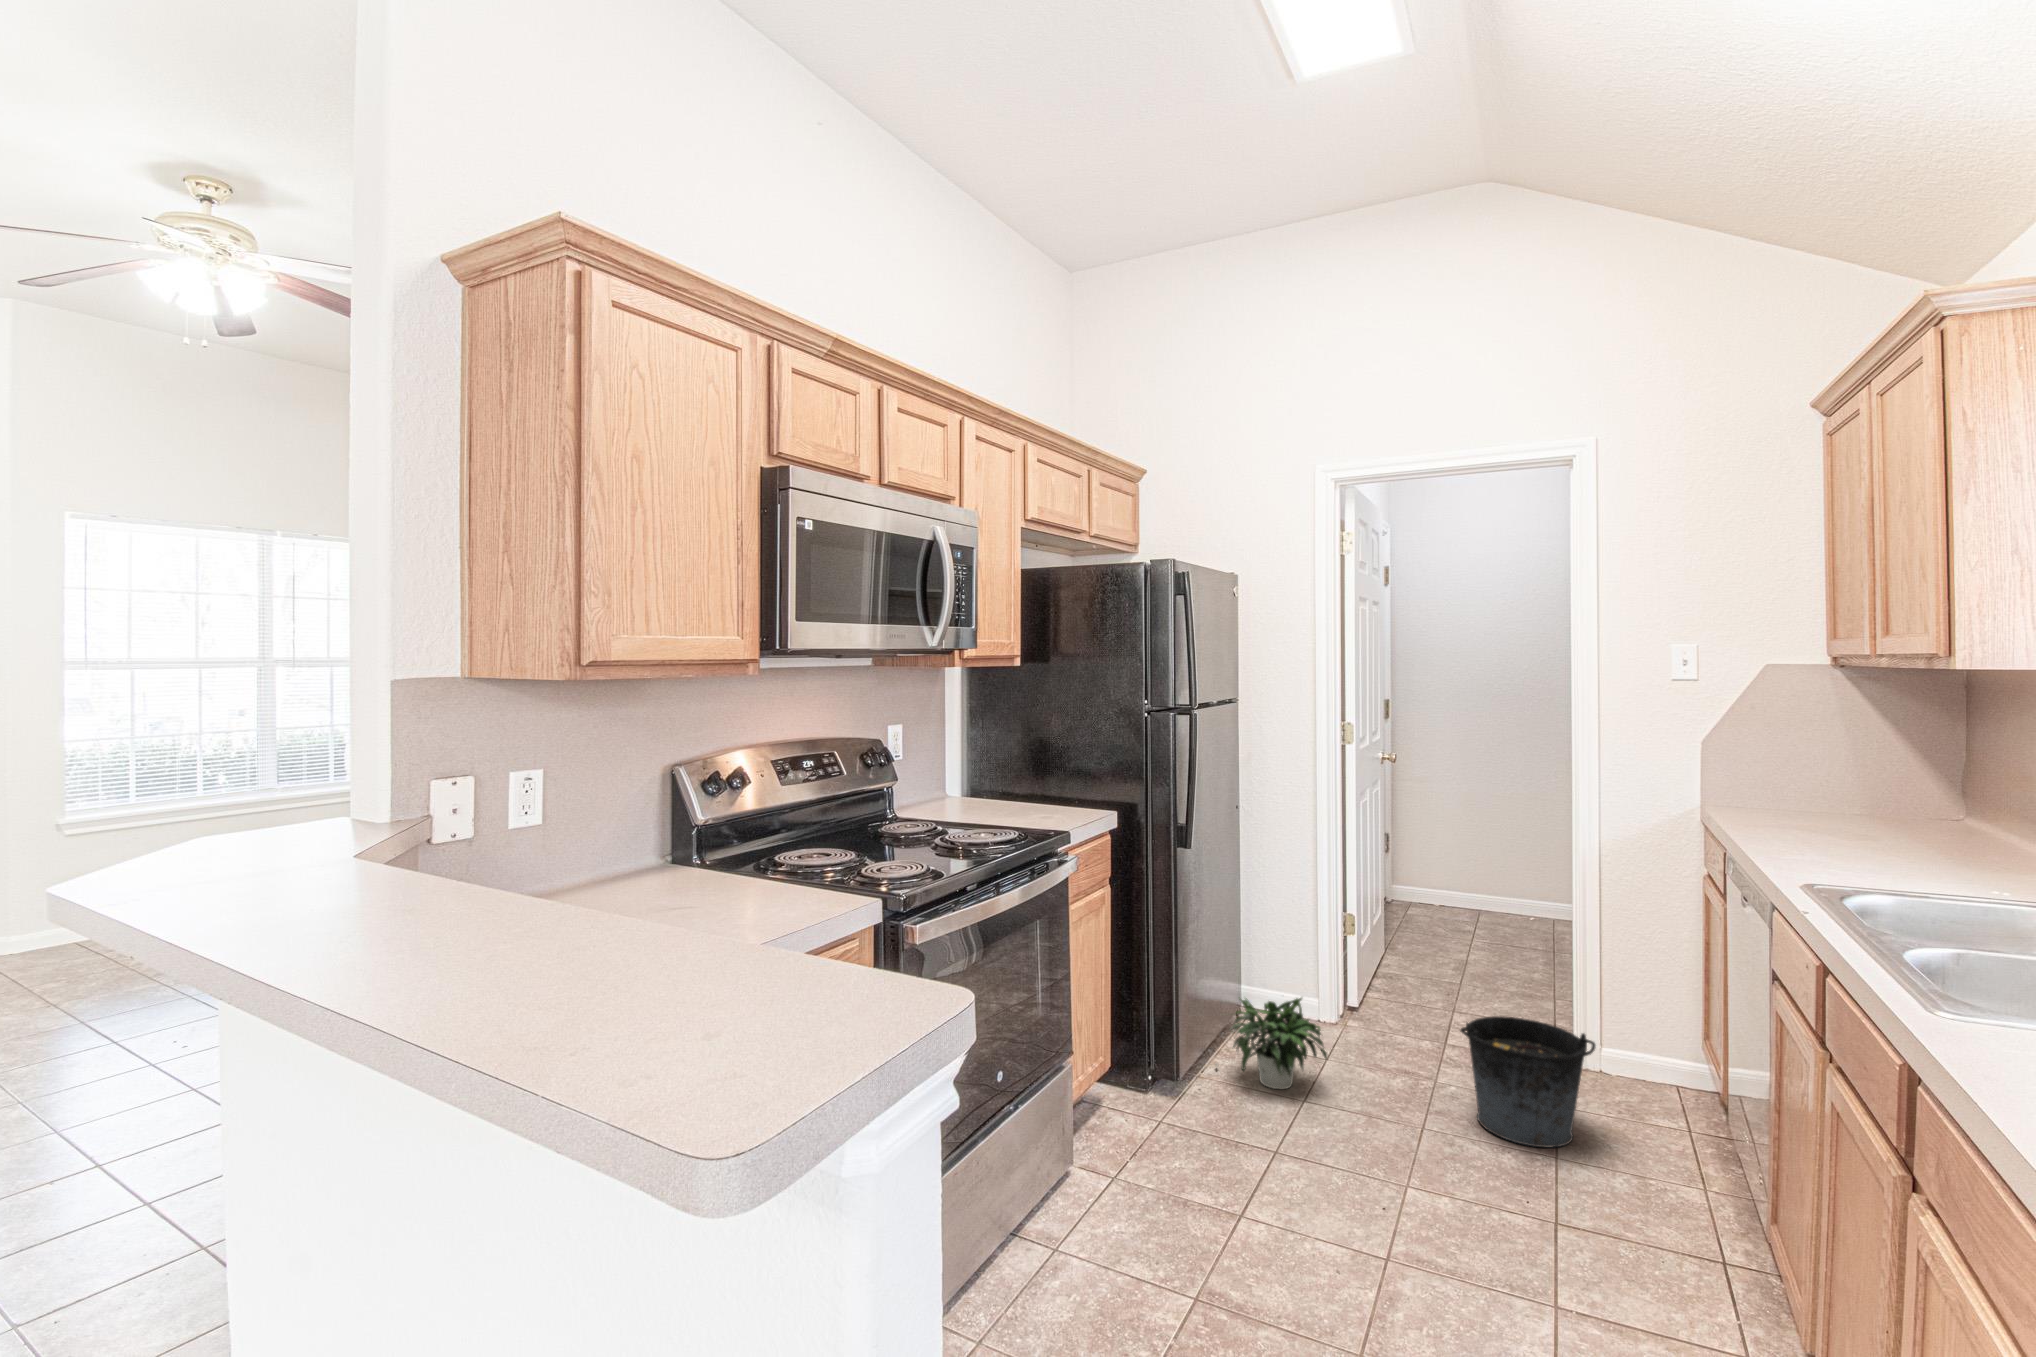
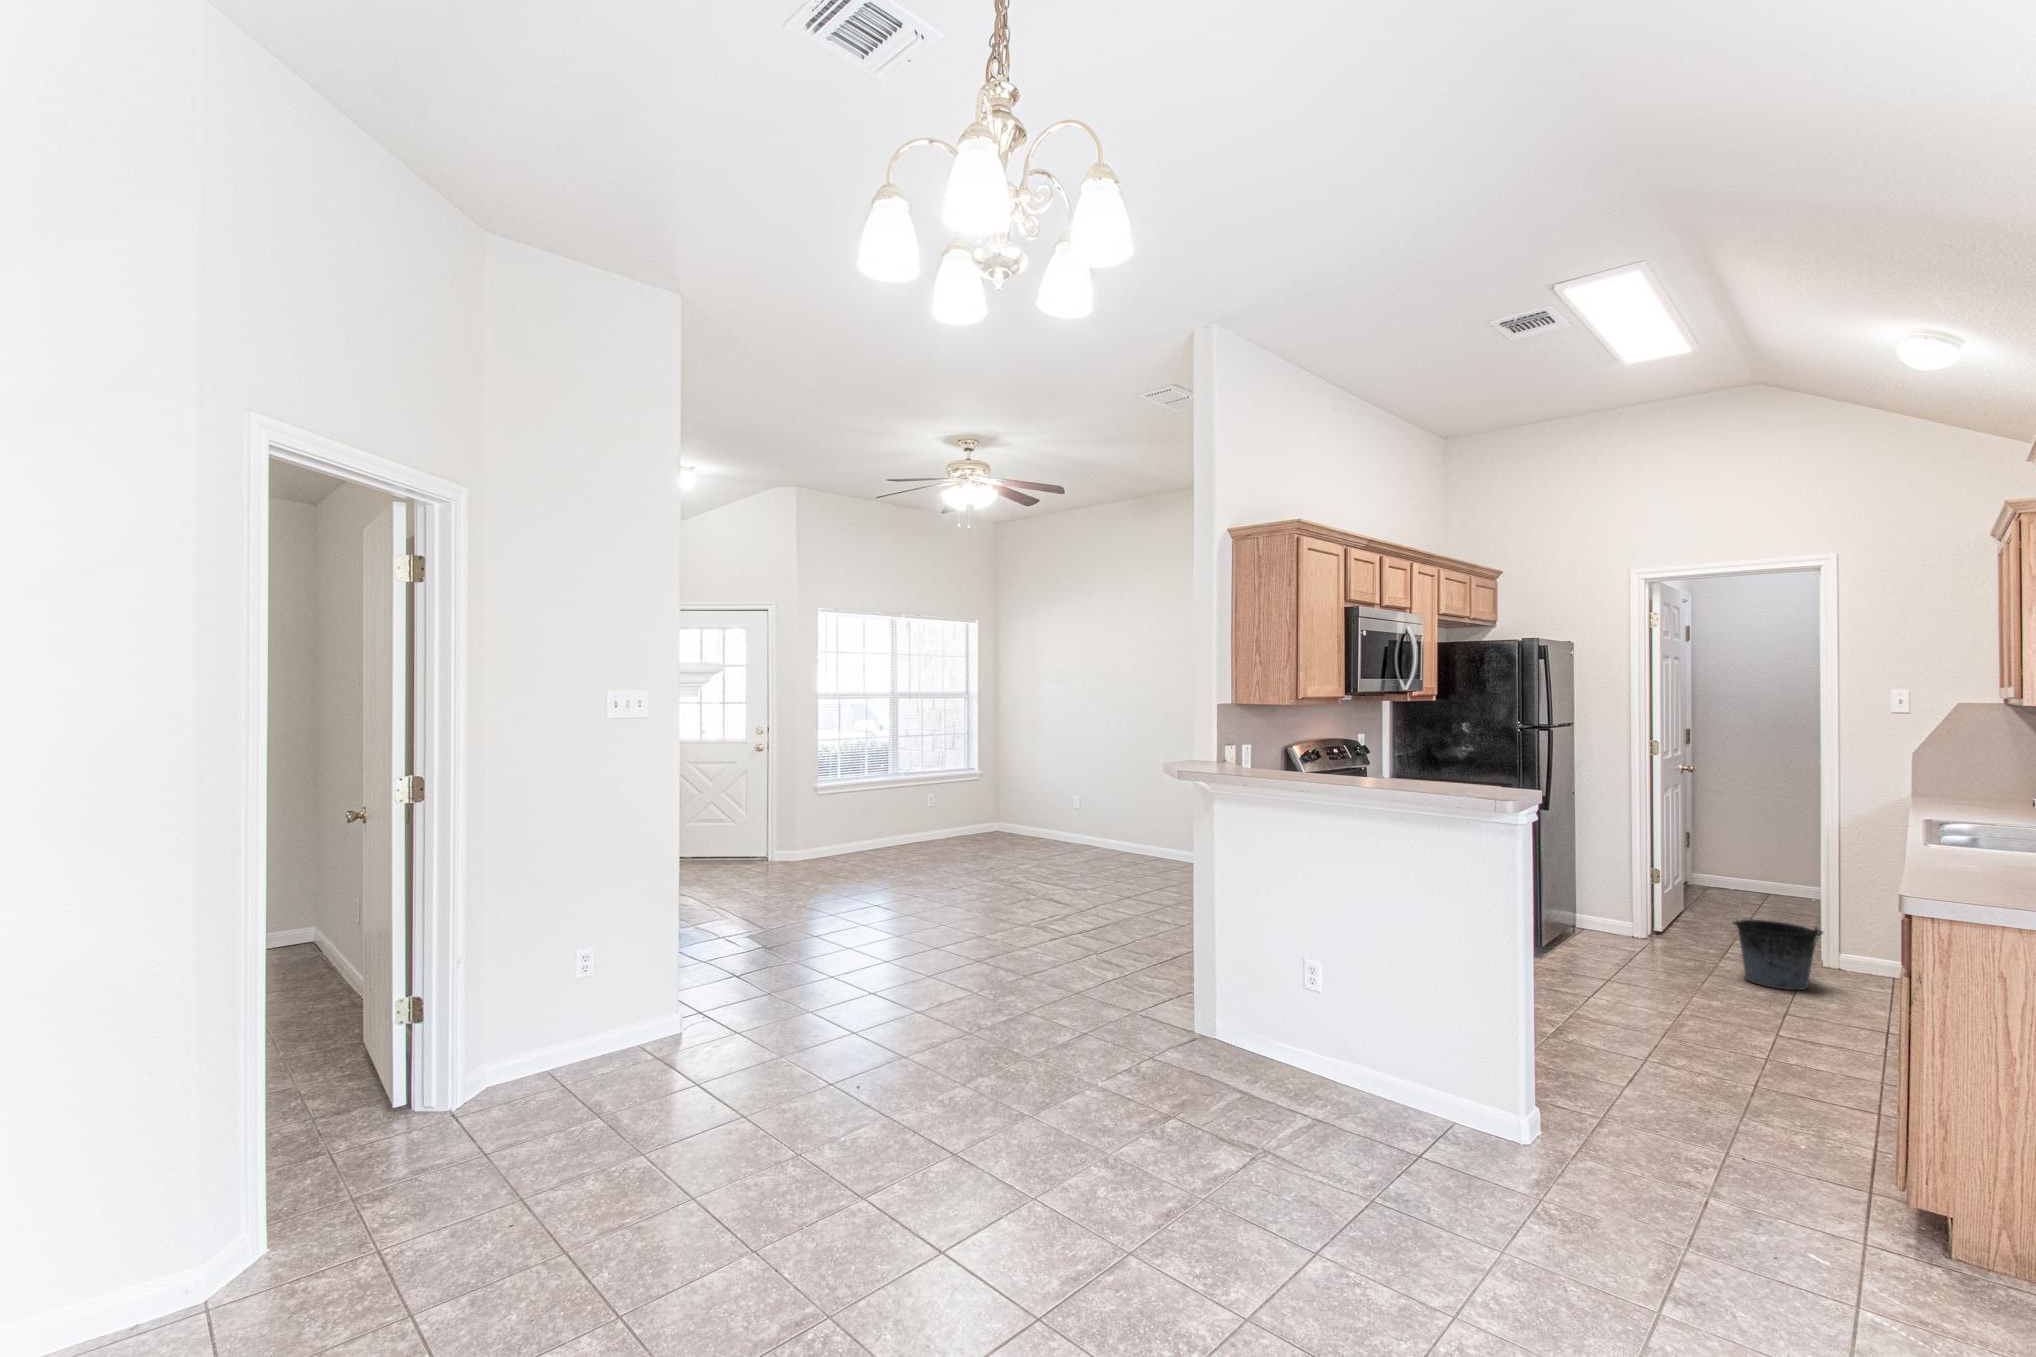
potted plant: present [1215,998,1327,1089] -> none [1554,903,1641,960]

